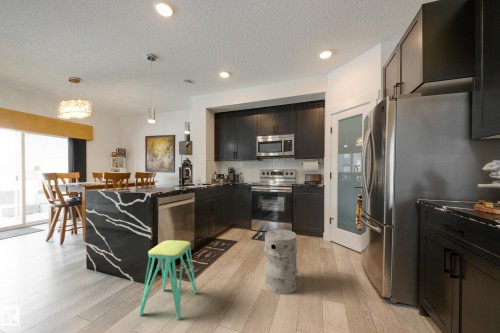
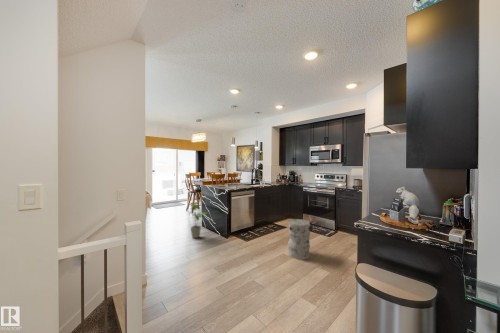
house plant: none [52,224,106,304] -> present [191,202,206,238]
stool: present [140,240,197,320] -> none [220,216,248,254]

